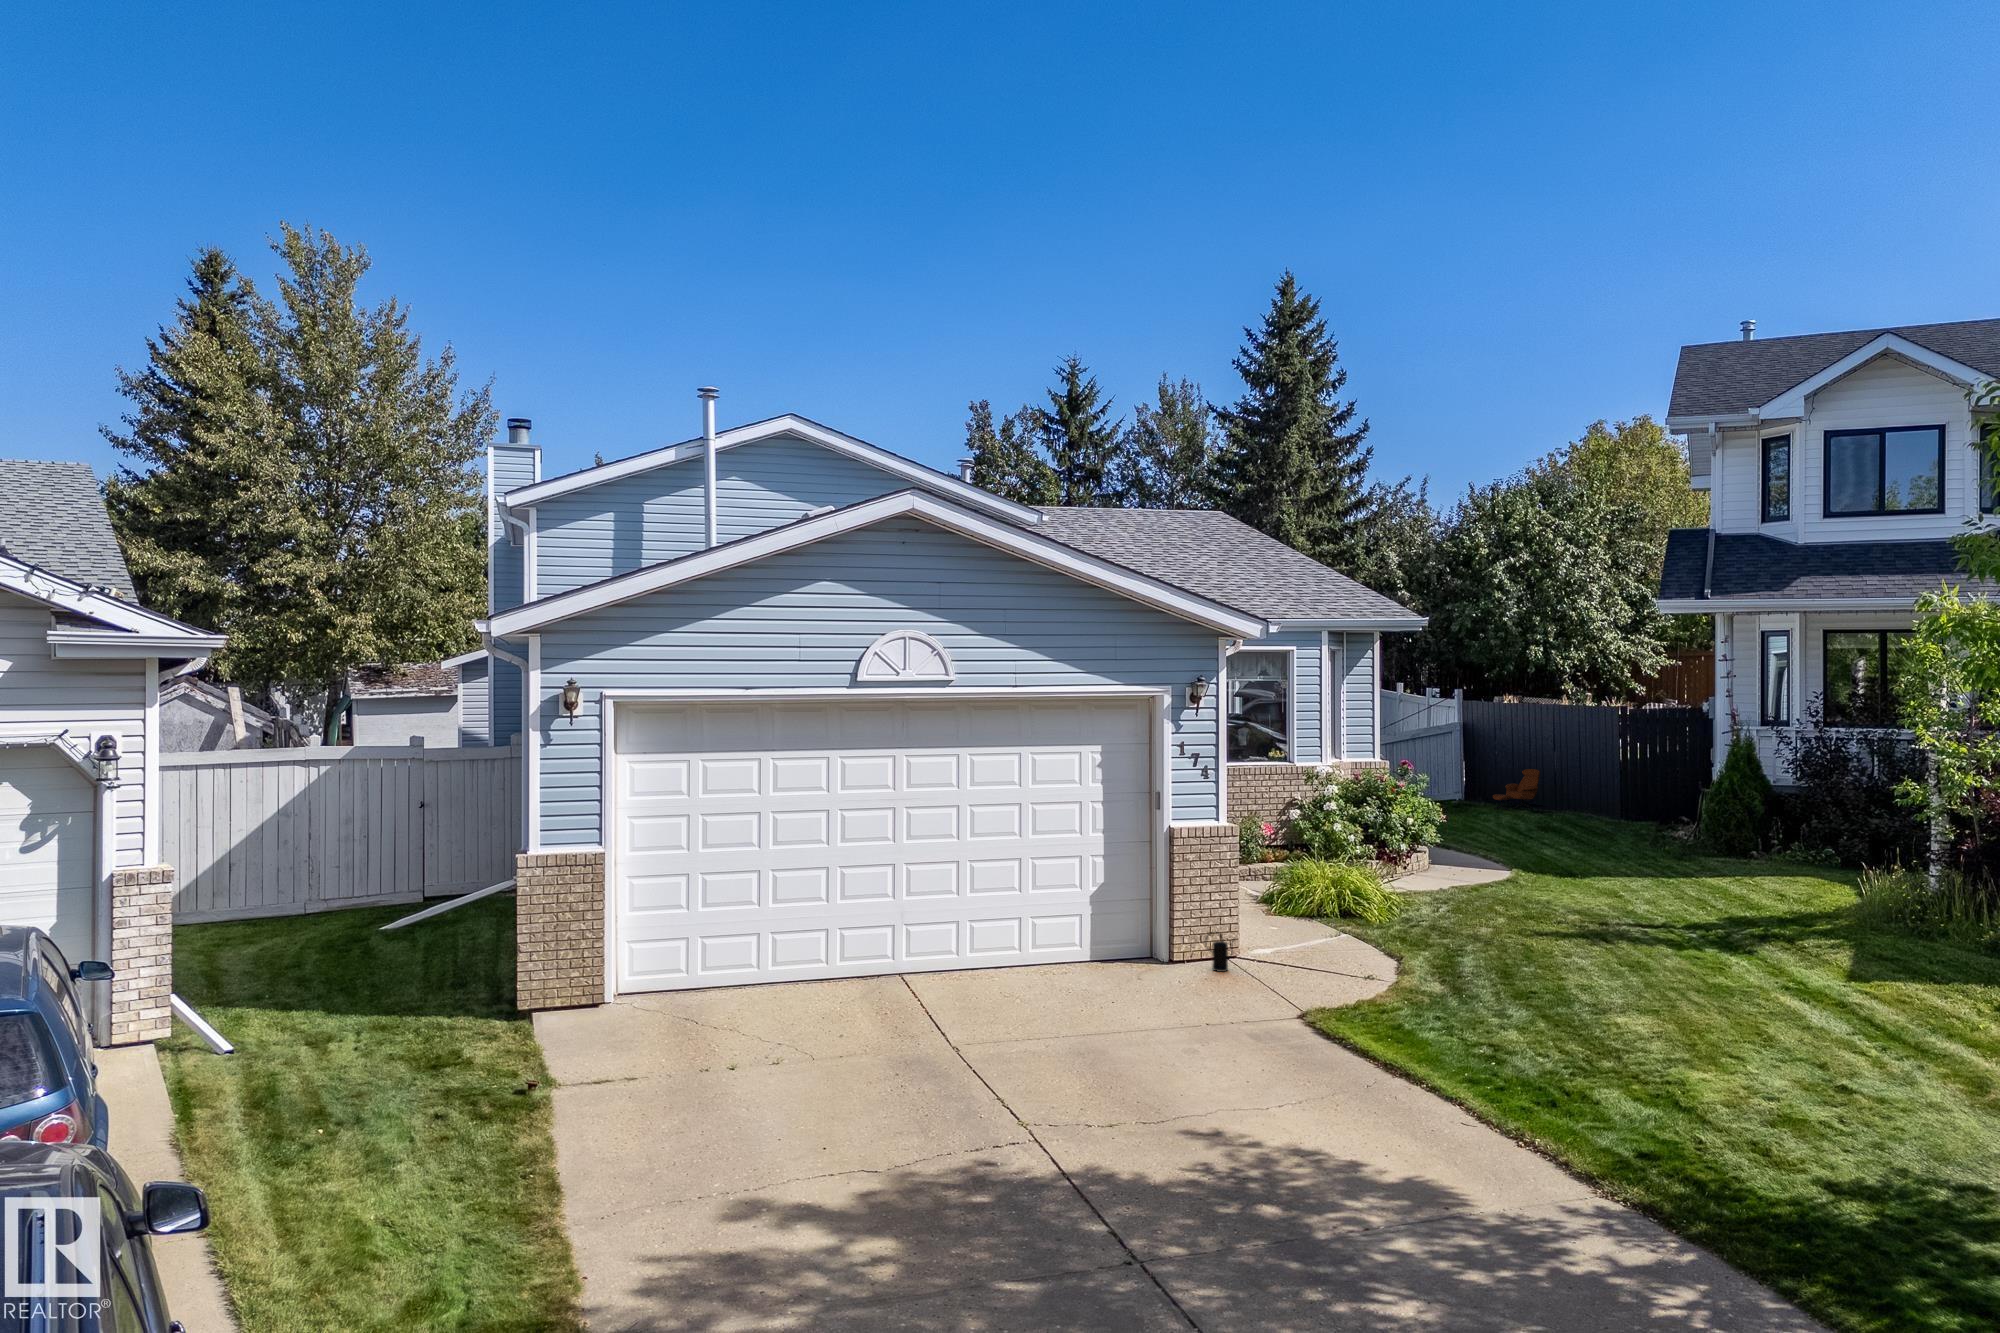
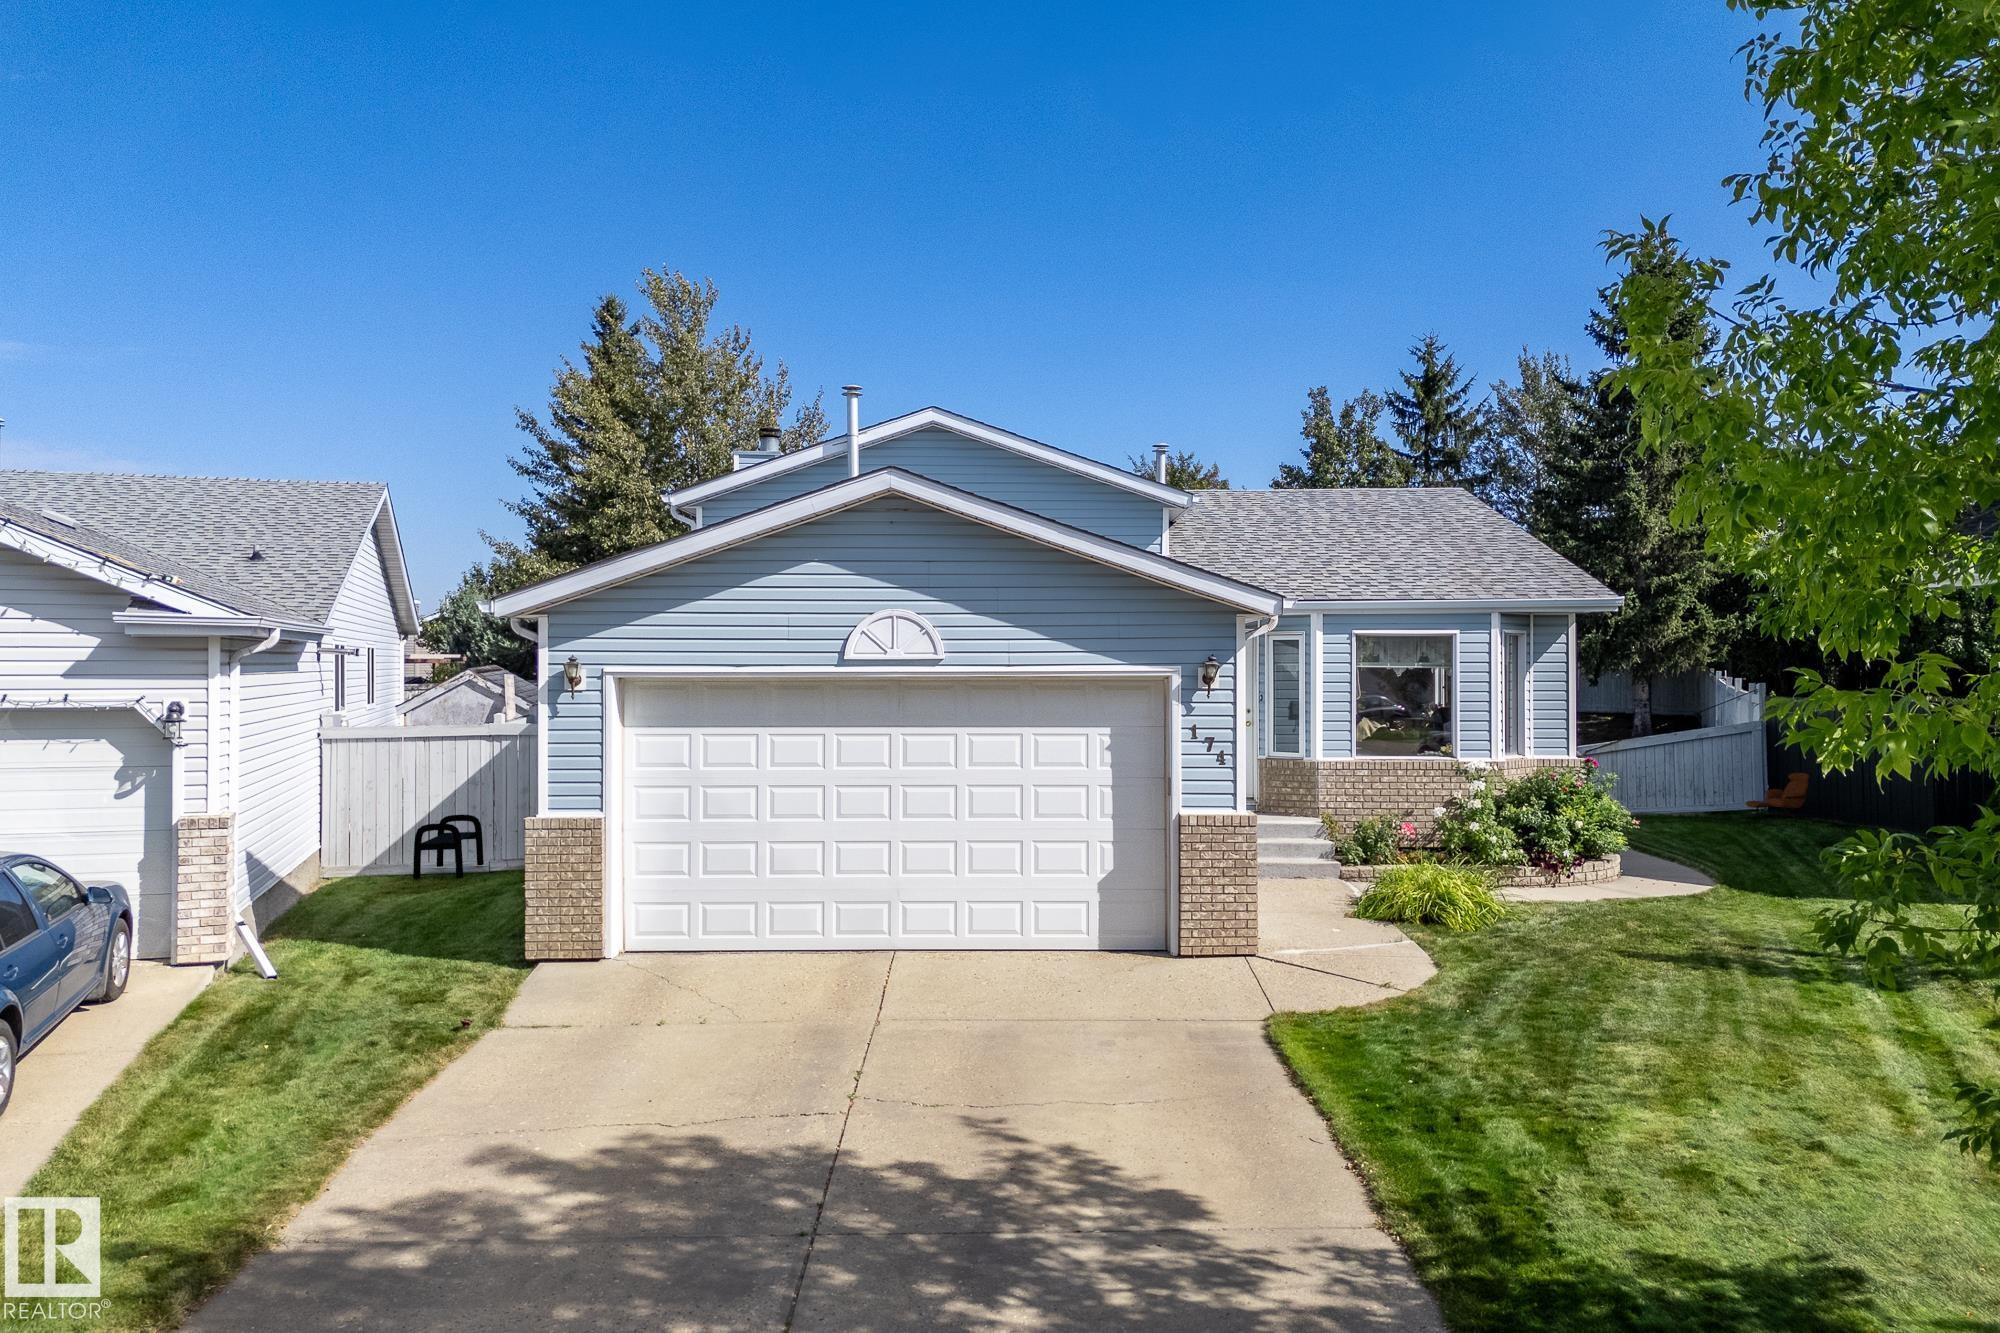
bench: none [230,852,302,930] -> present [413,815,484,879]
watering can: present [1206,932,1234,972] -> none [1210,928,1248,973]

